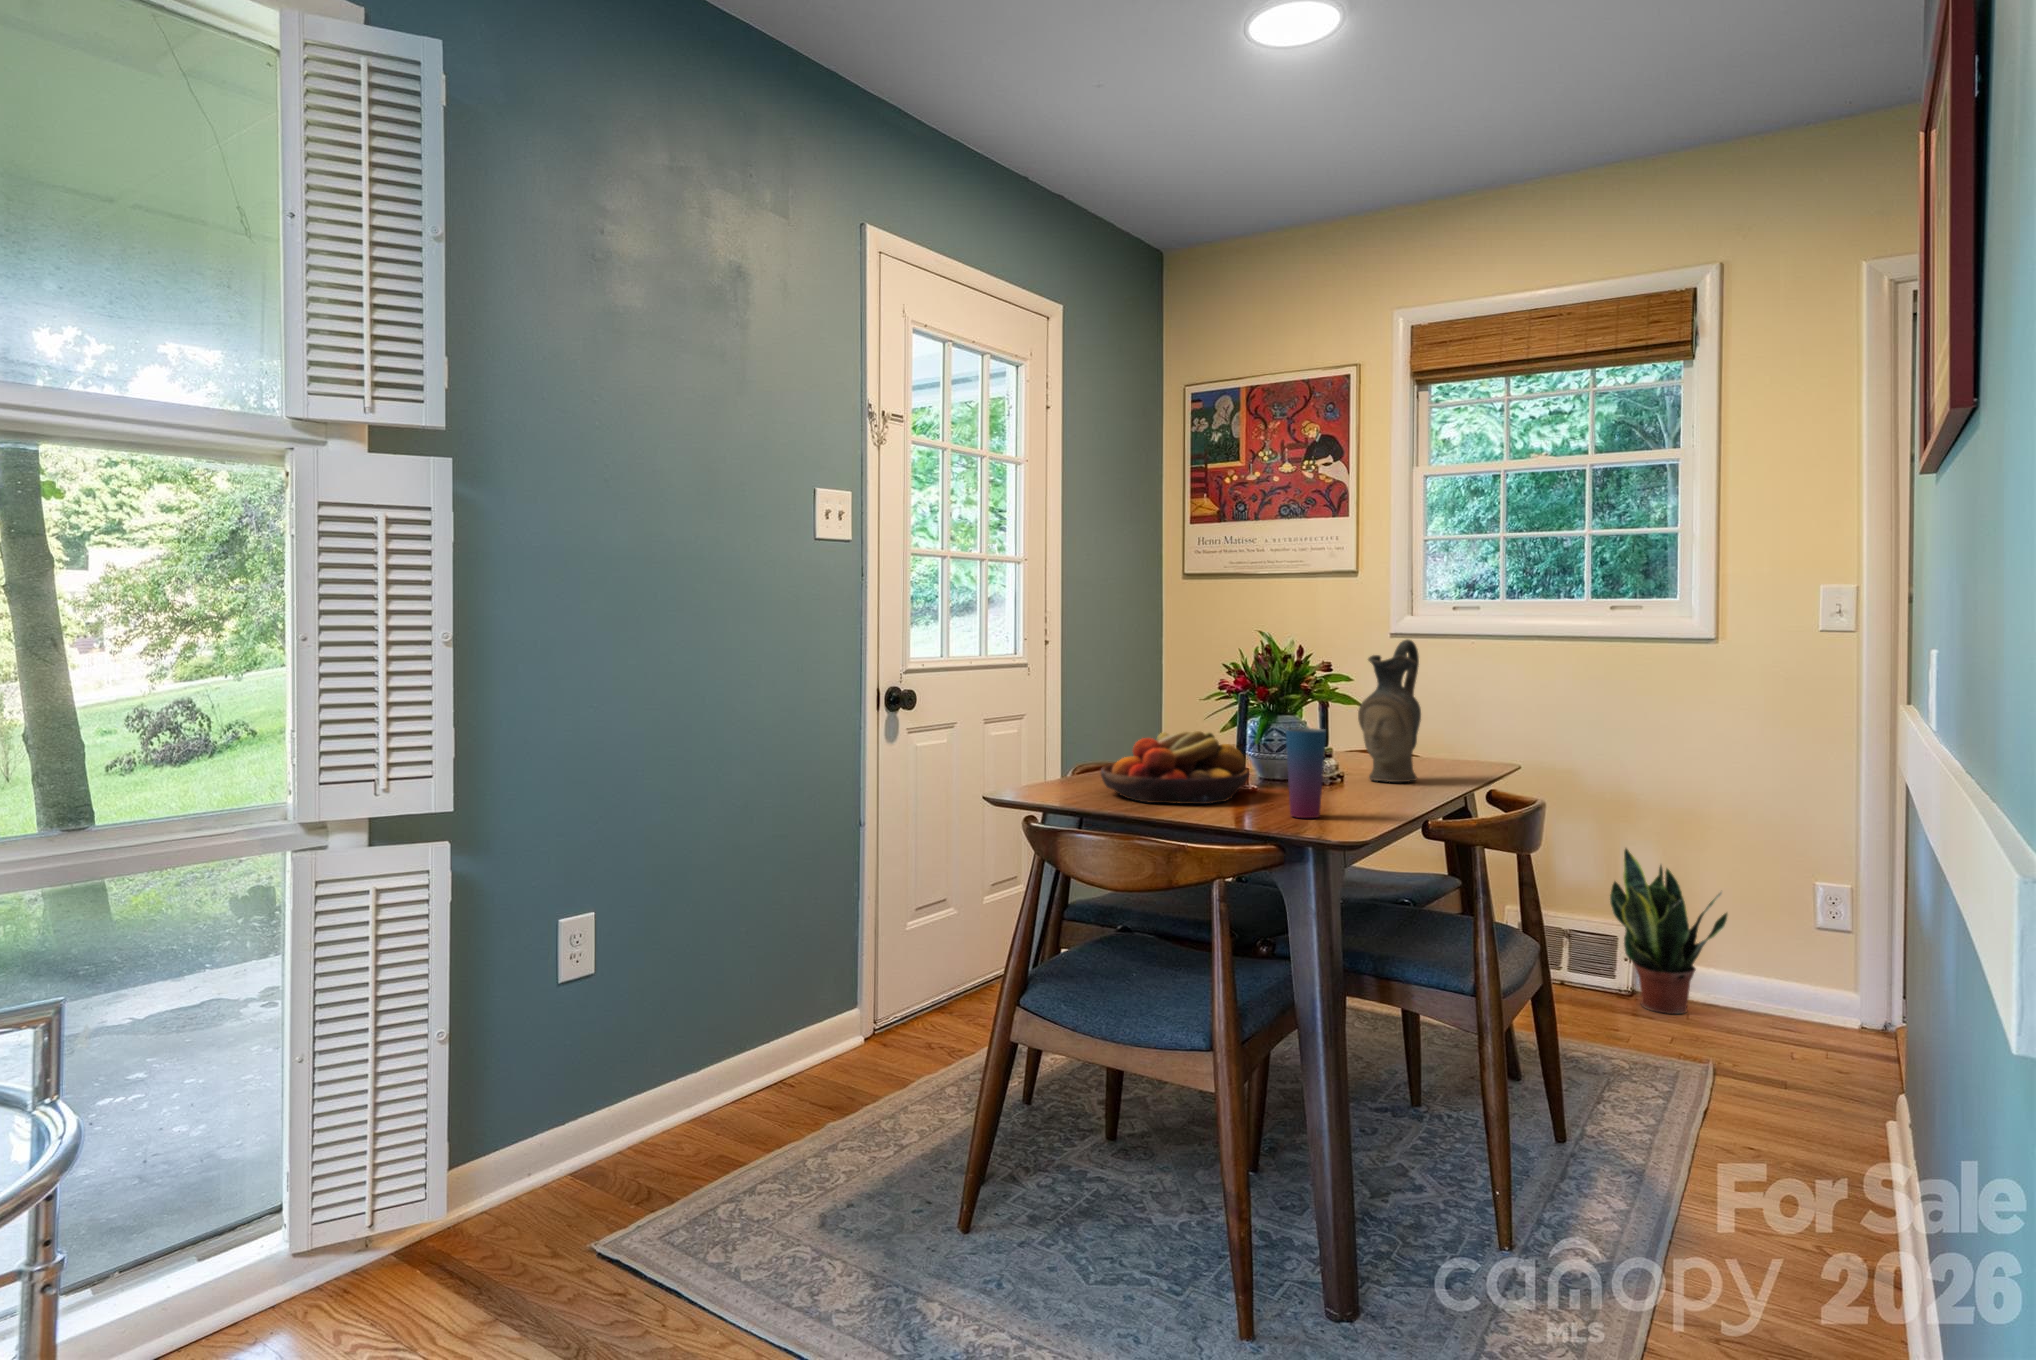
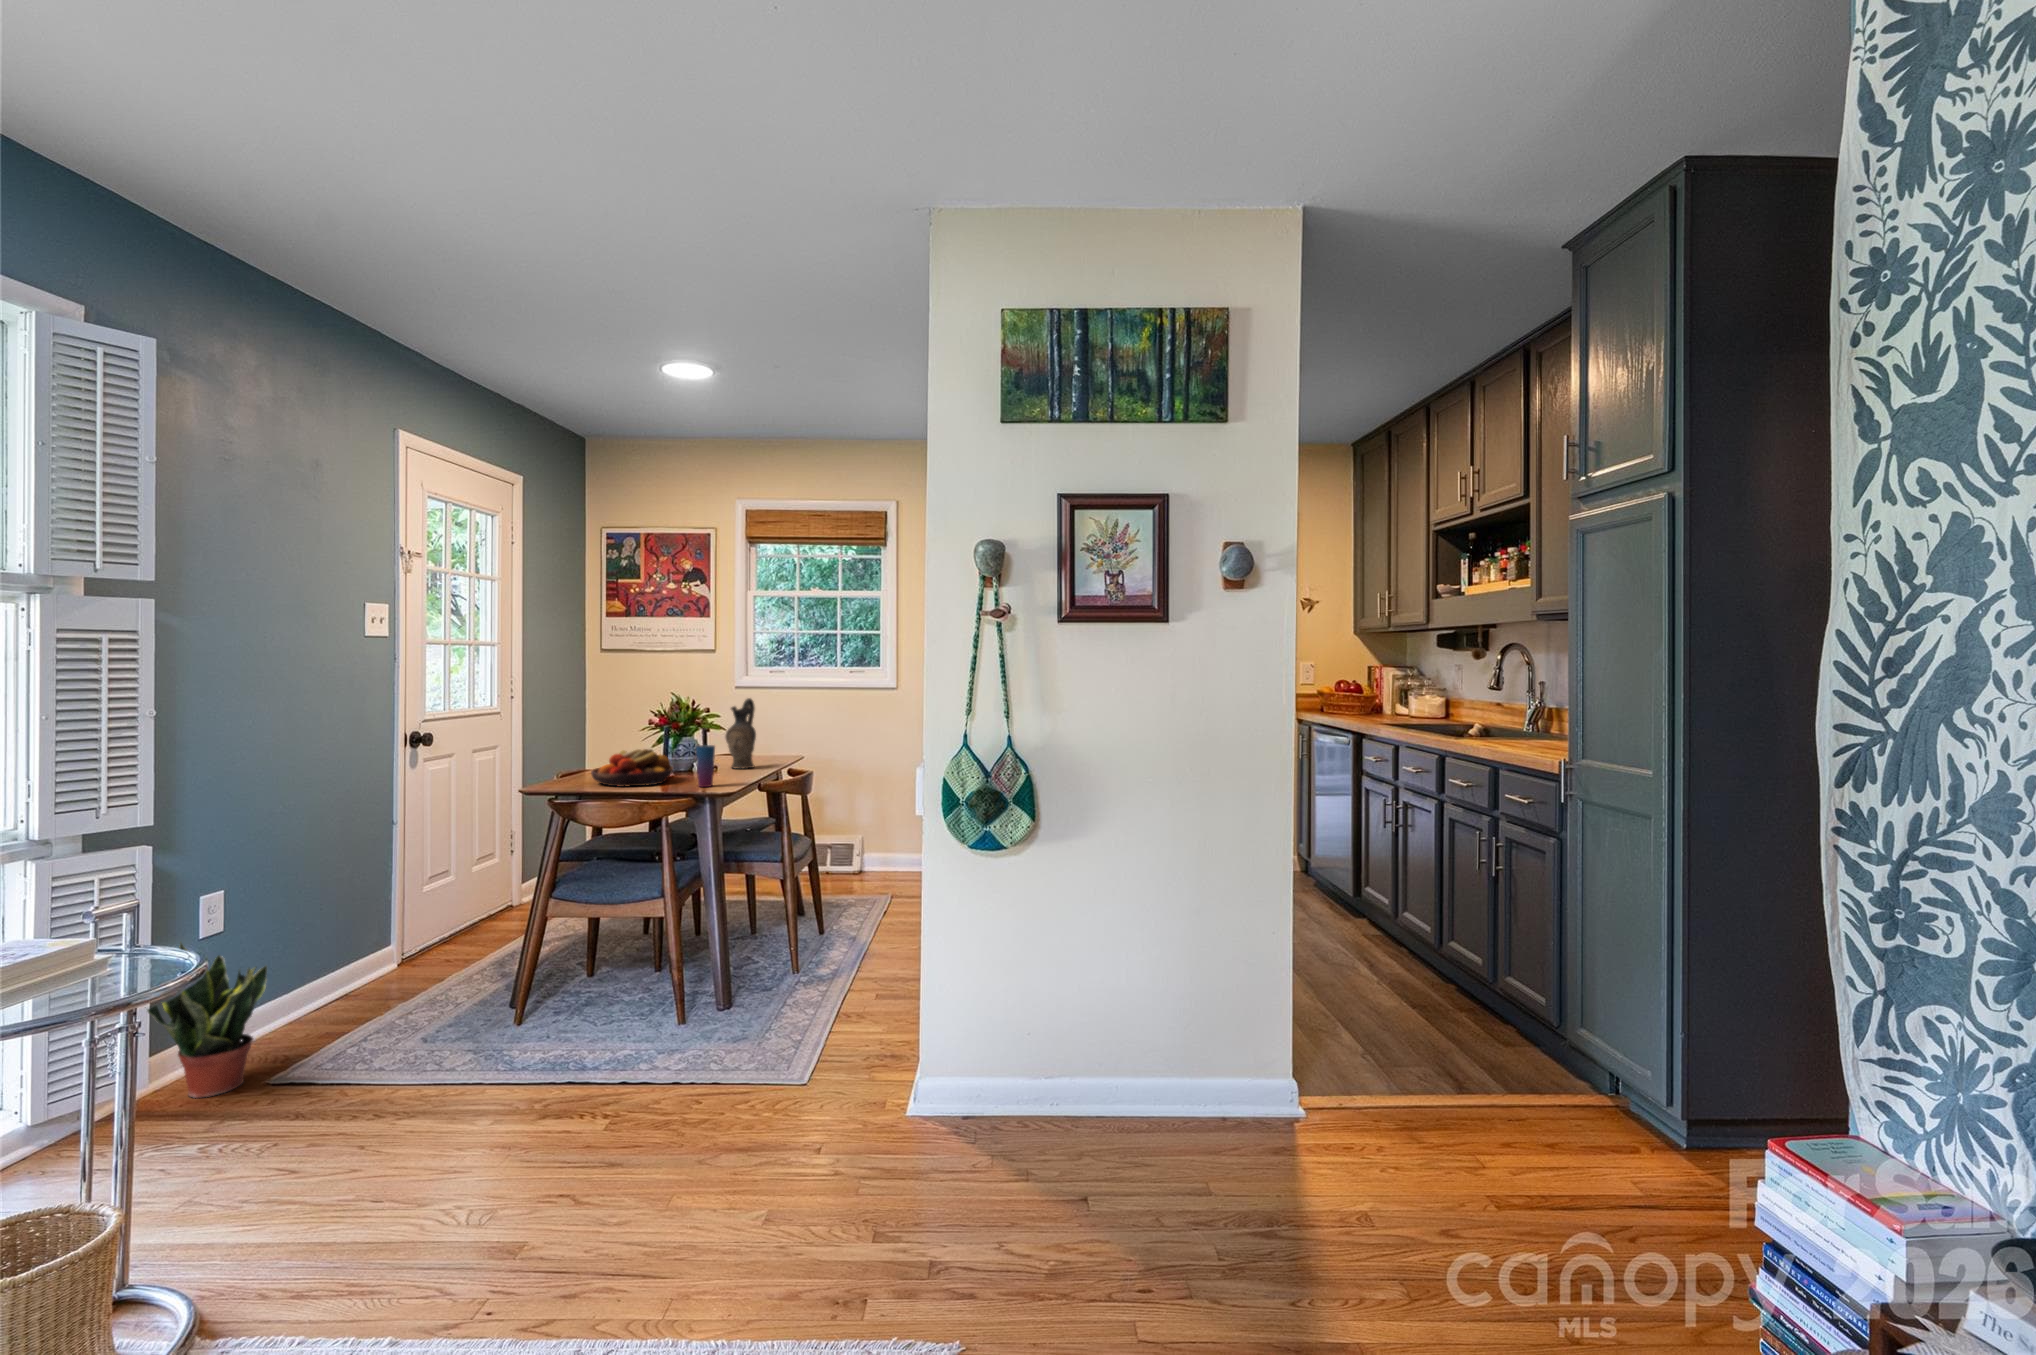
potted plant: present [1610,849,1728,1014] -> present [147,944,267,1098]

